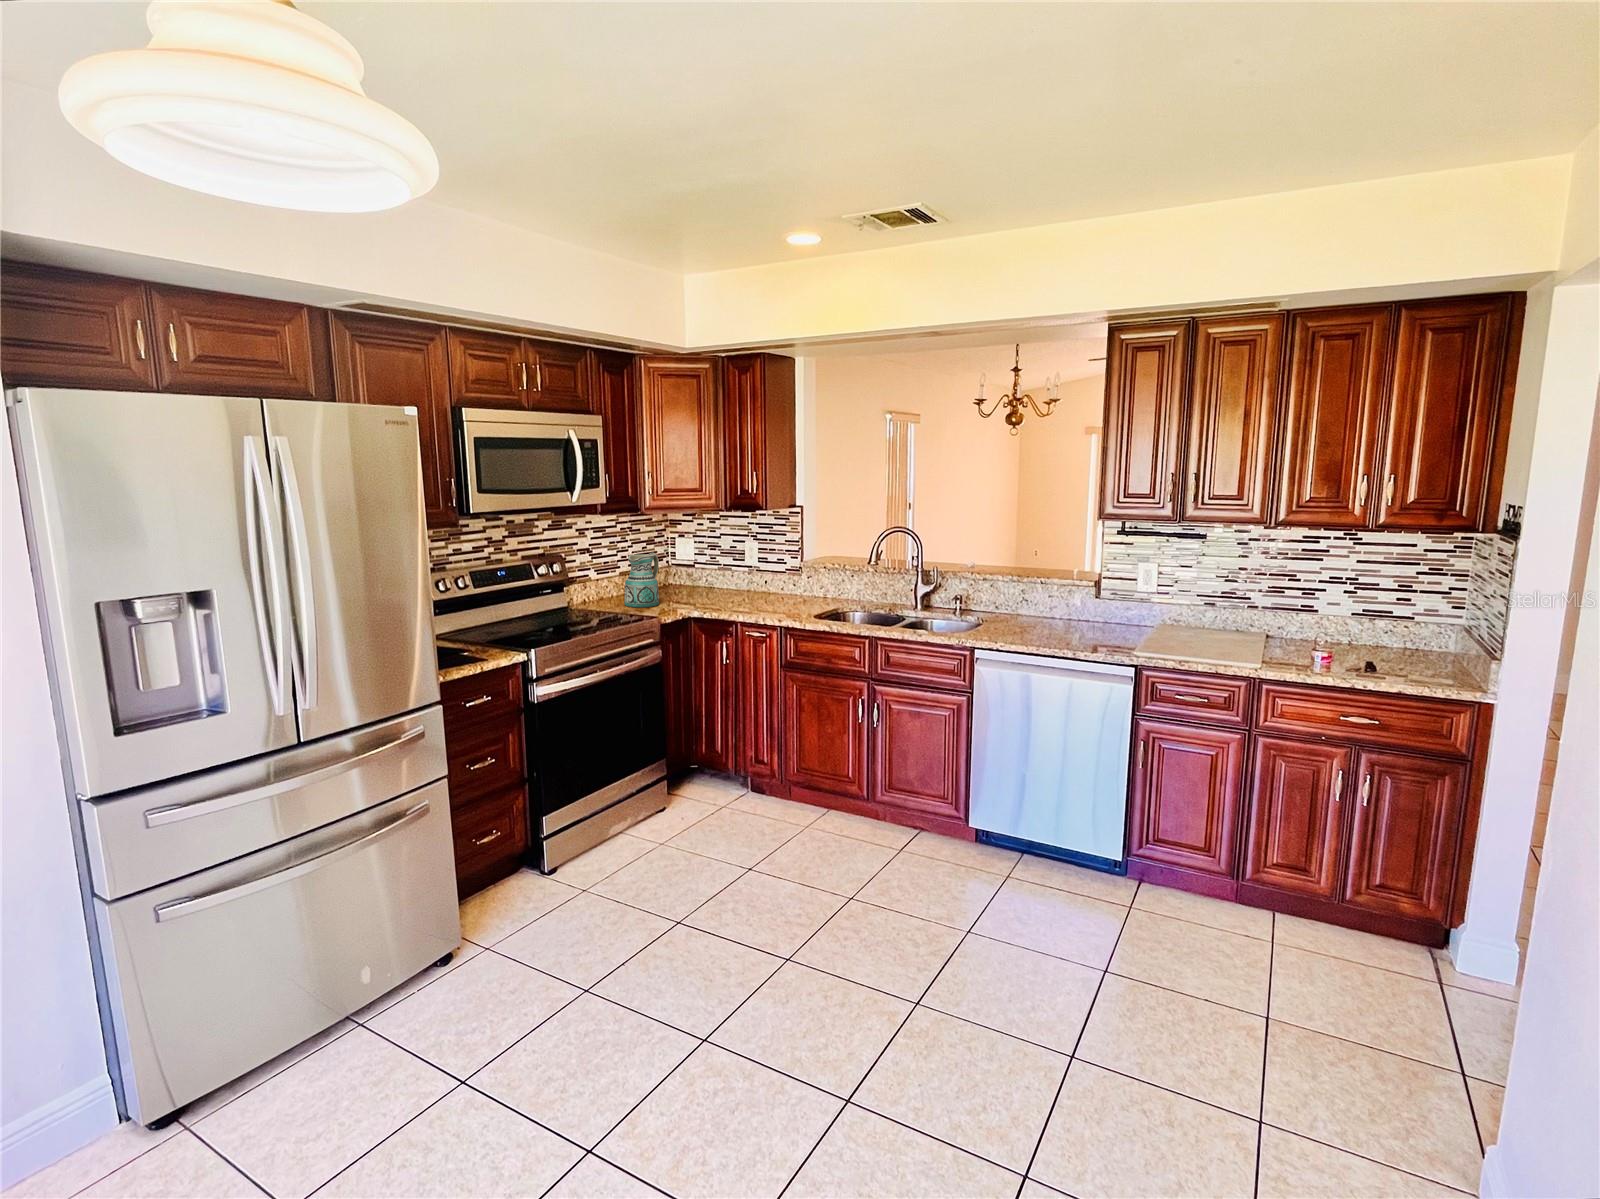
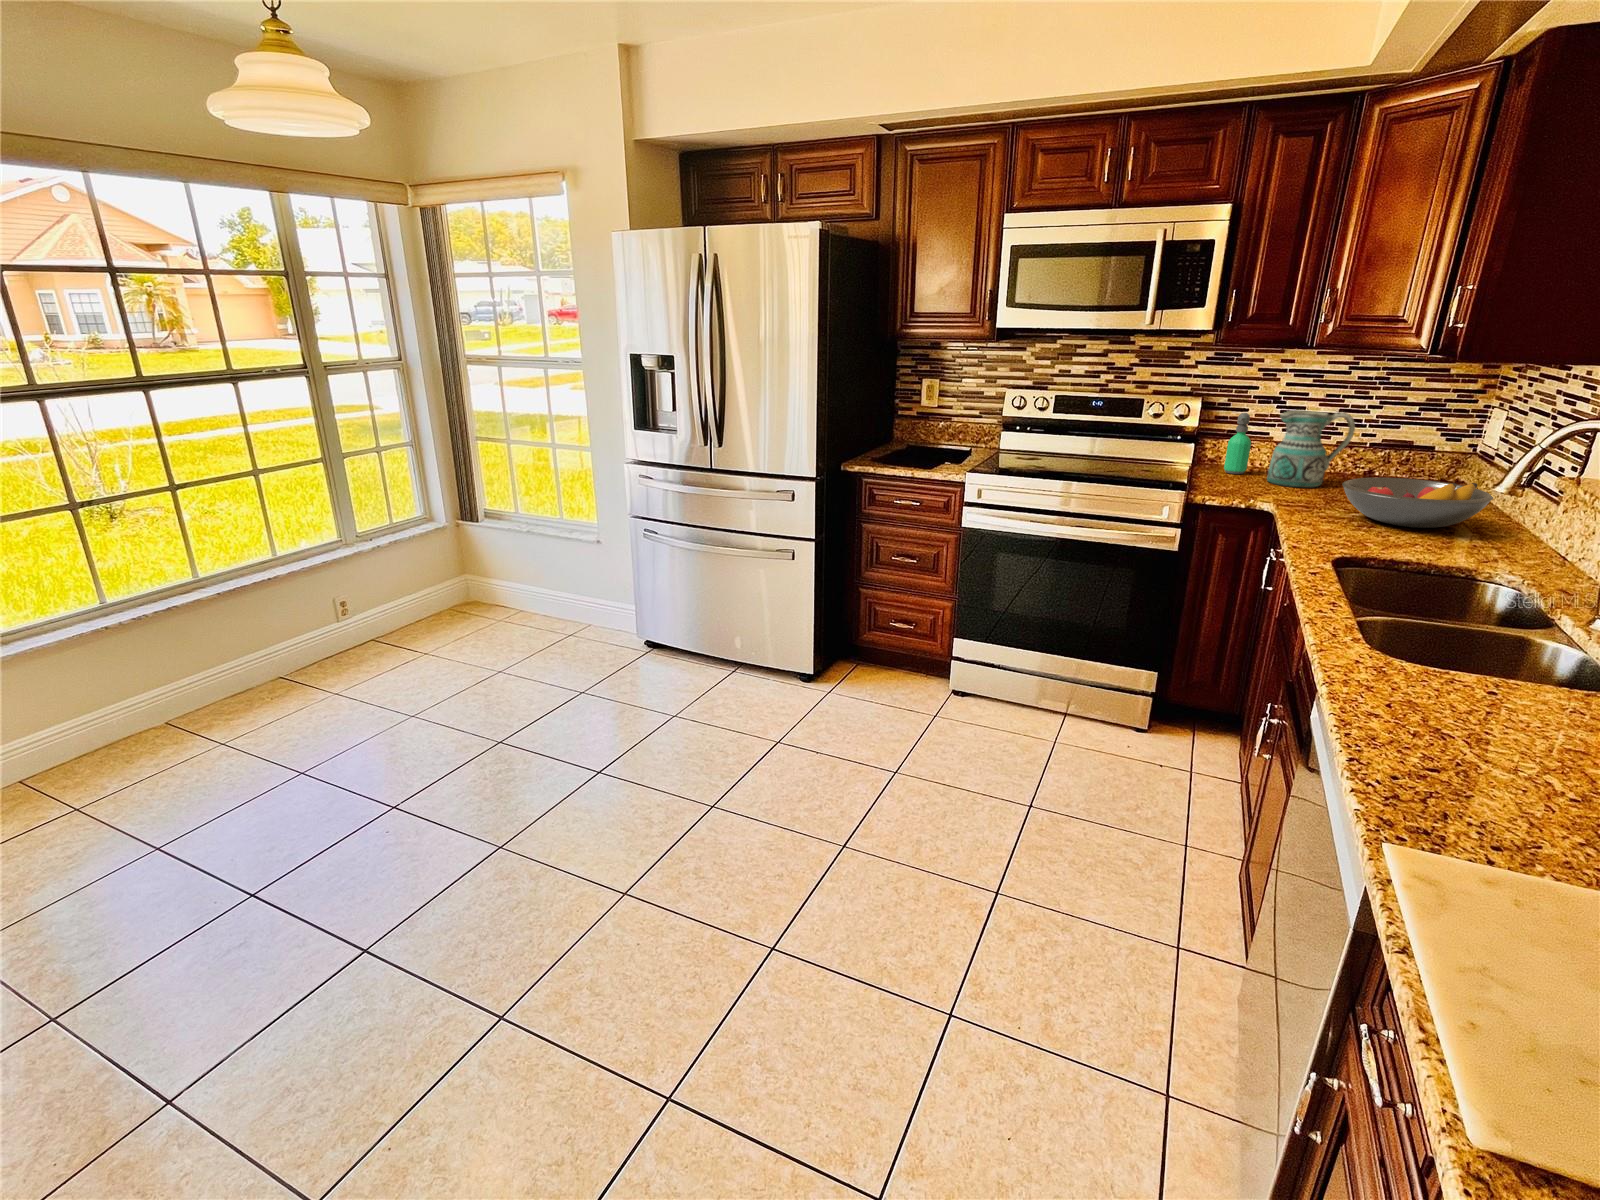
soap dispenser: none [591,563,607,609] -> present [1224,413,1251,474]
fruit bowl: none [718,579,787,610] -> present [1342,478,1493,528]

